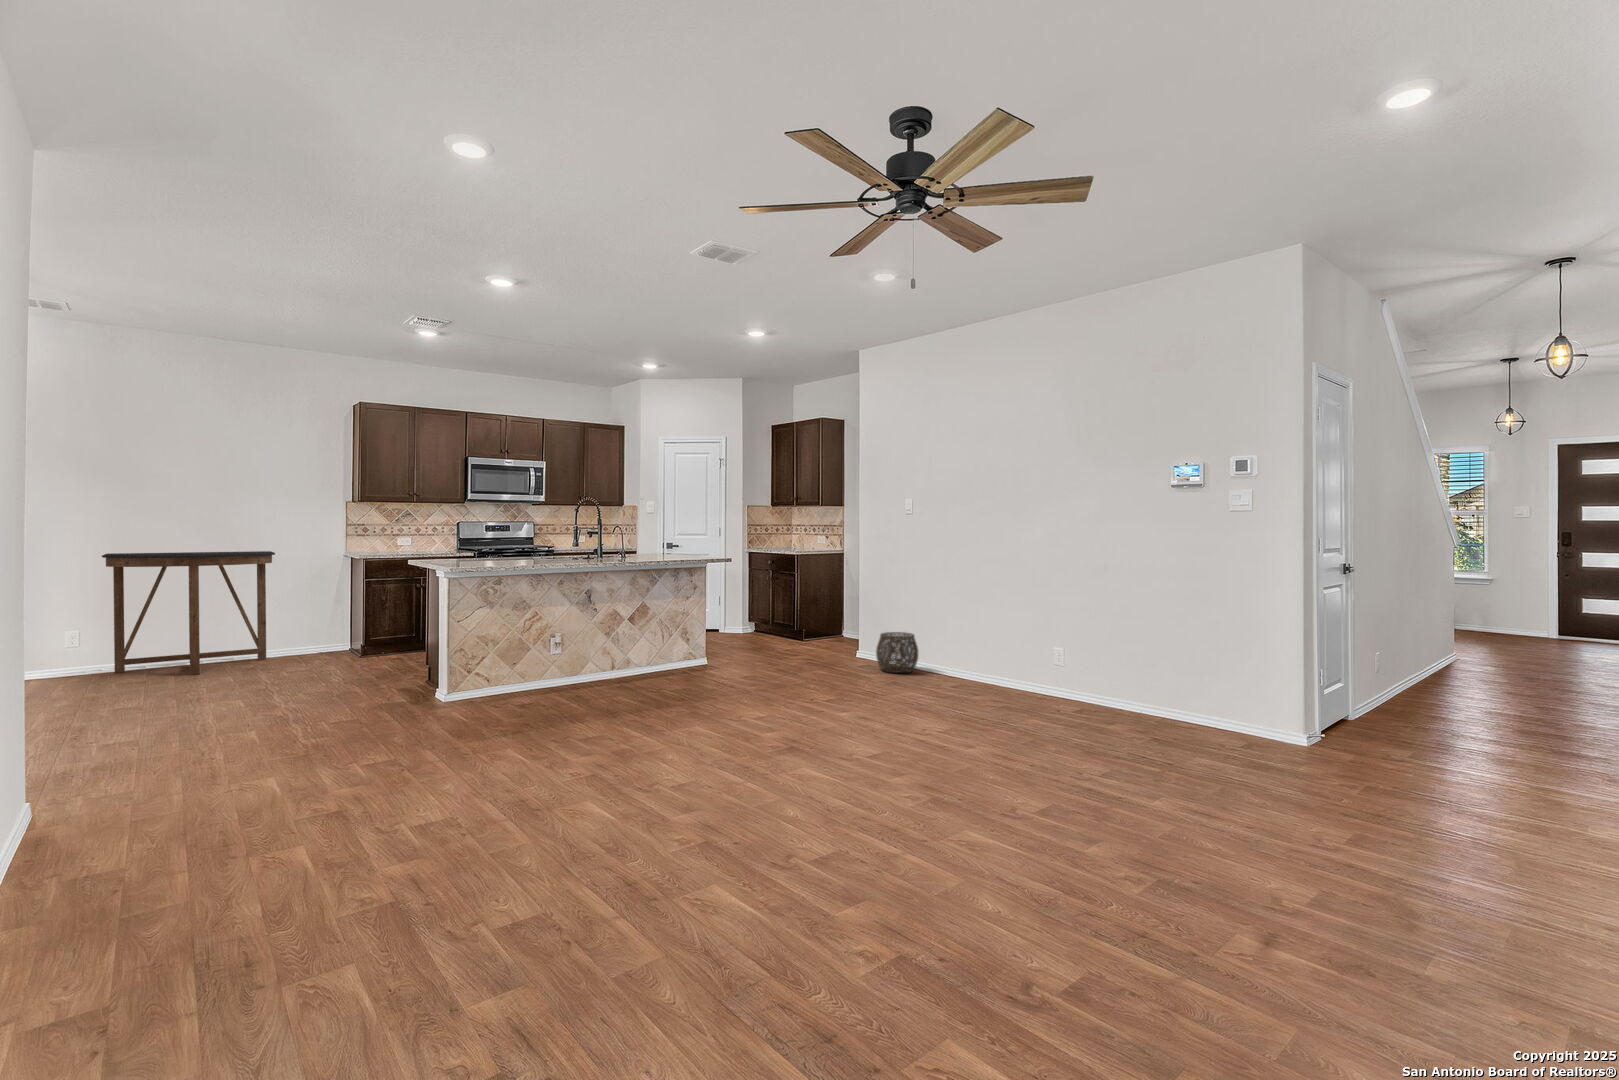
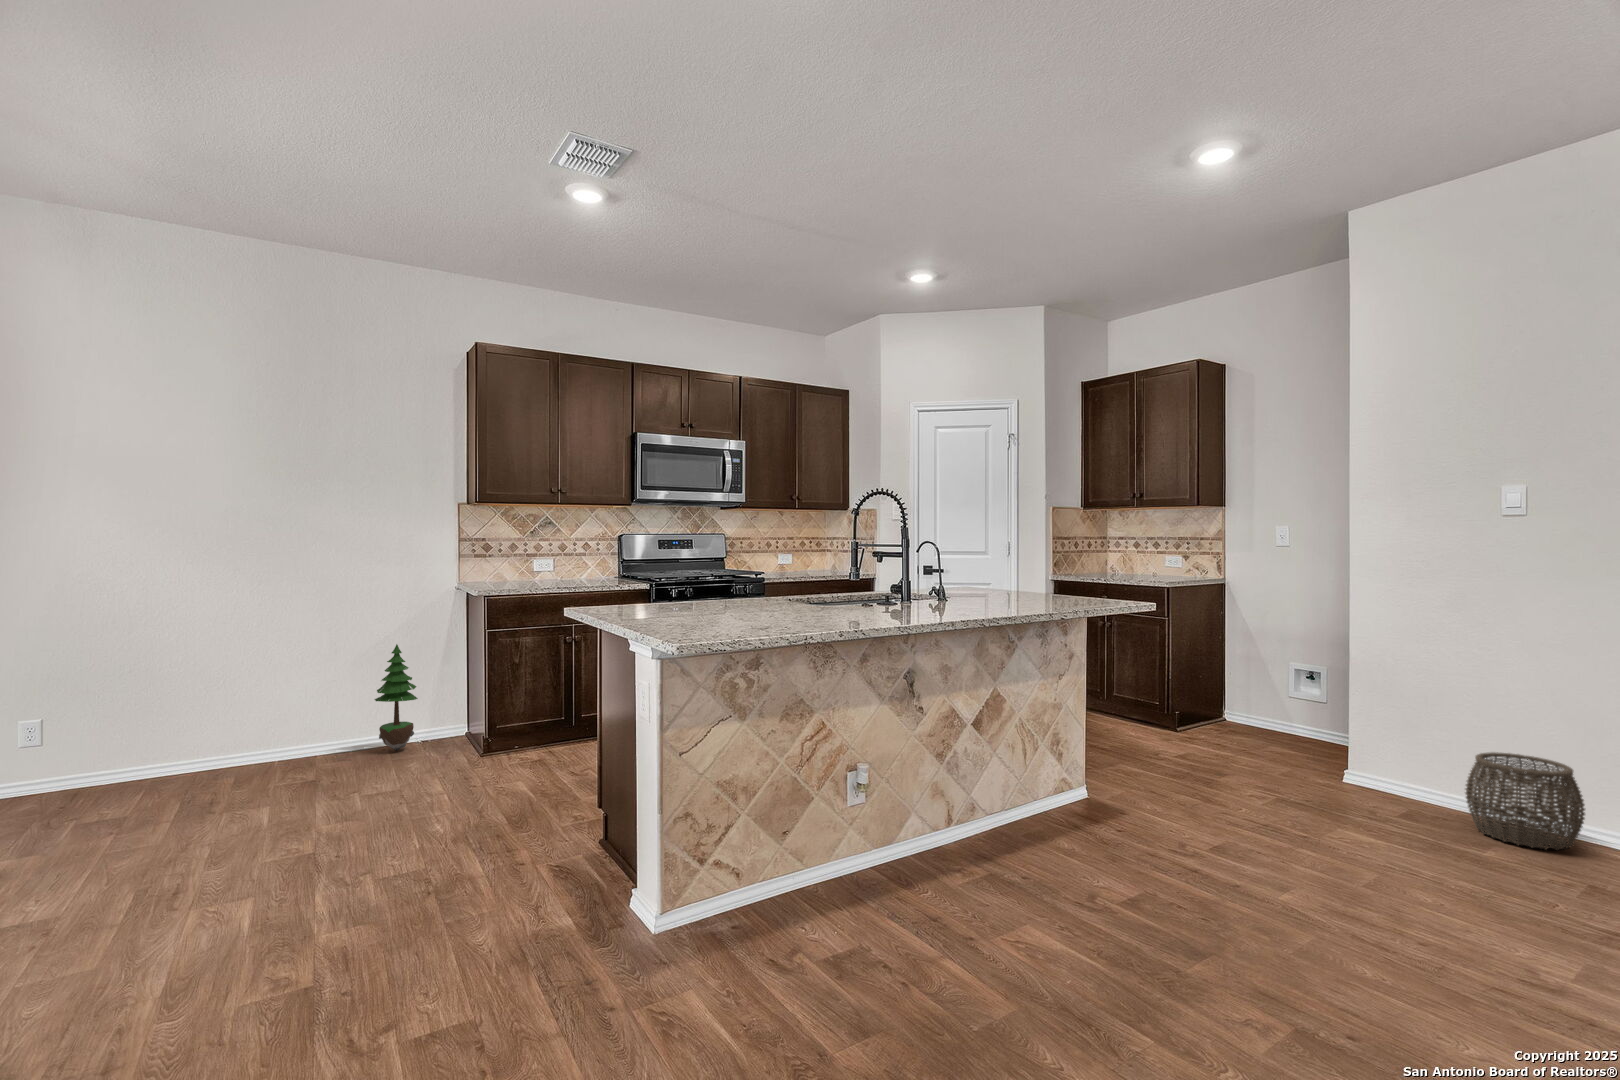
console table: present [102,551,275,675] -> none [58,583,347,803]
potted tree: none [292,589,320,656] -> present [375,644,418,751]

